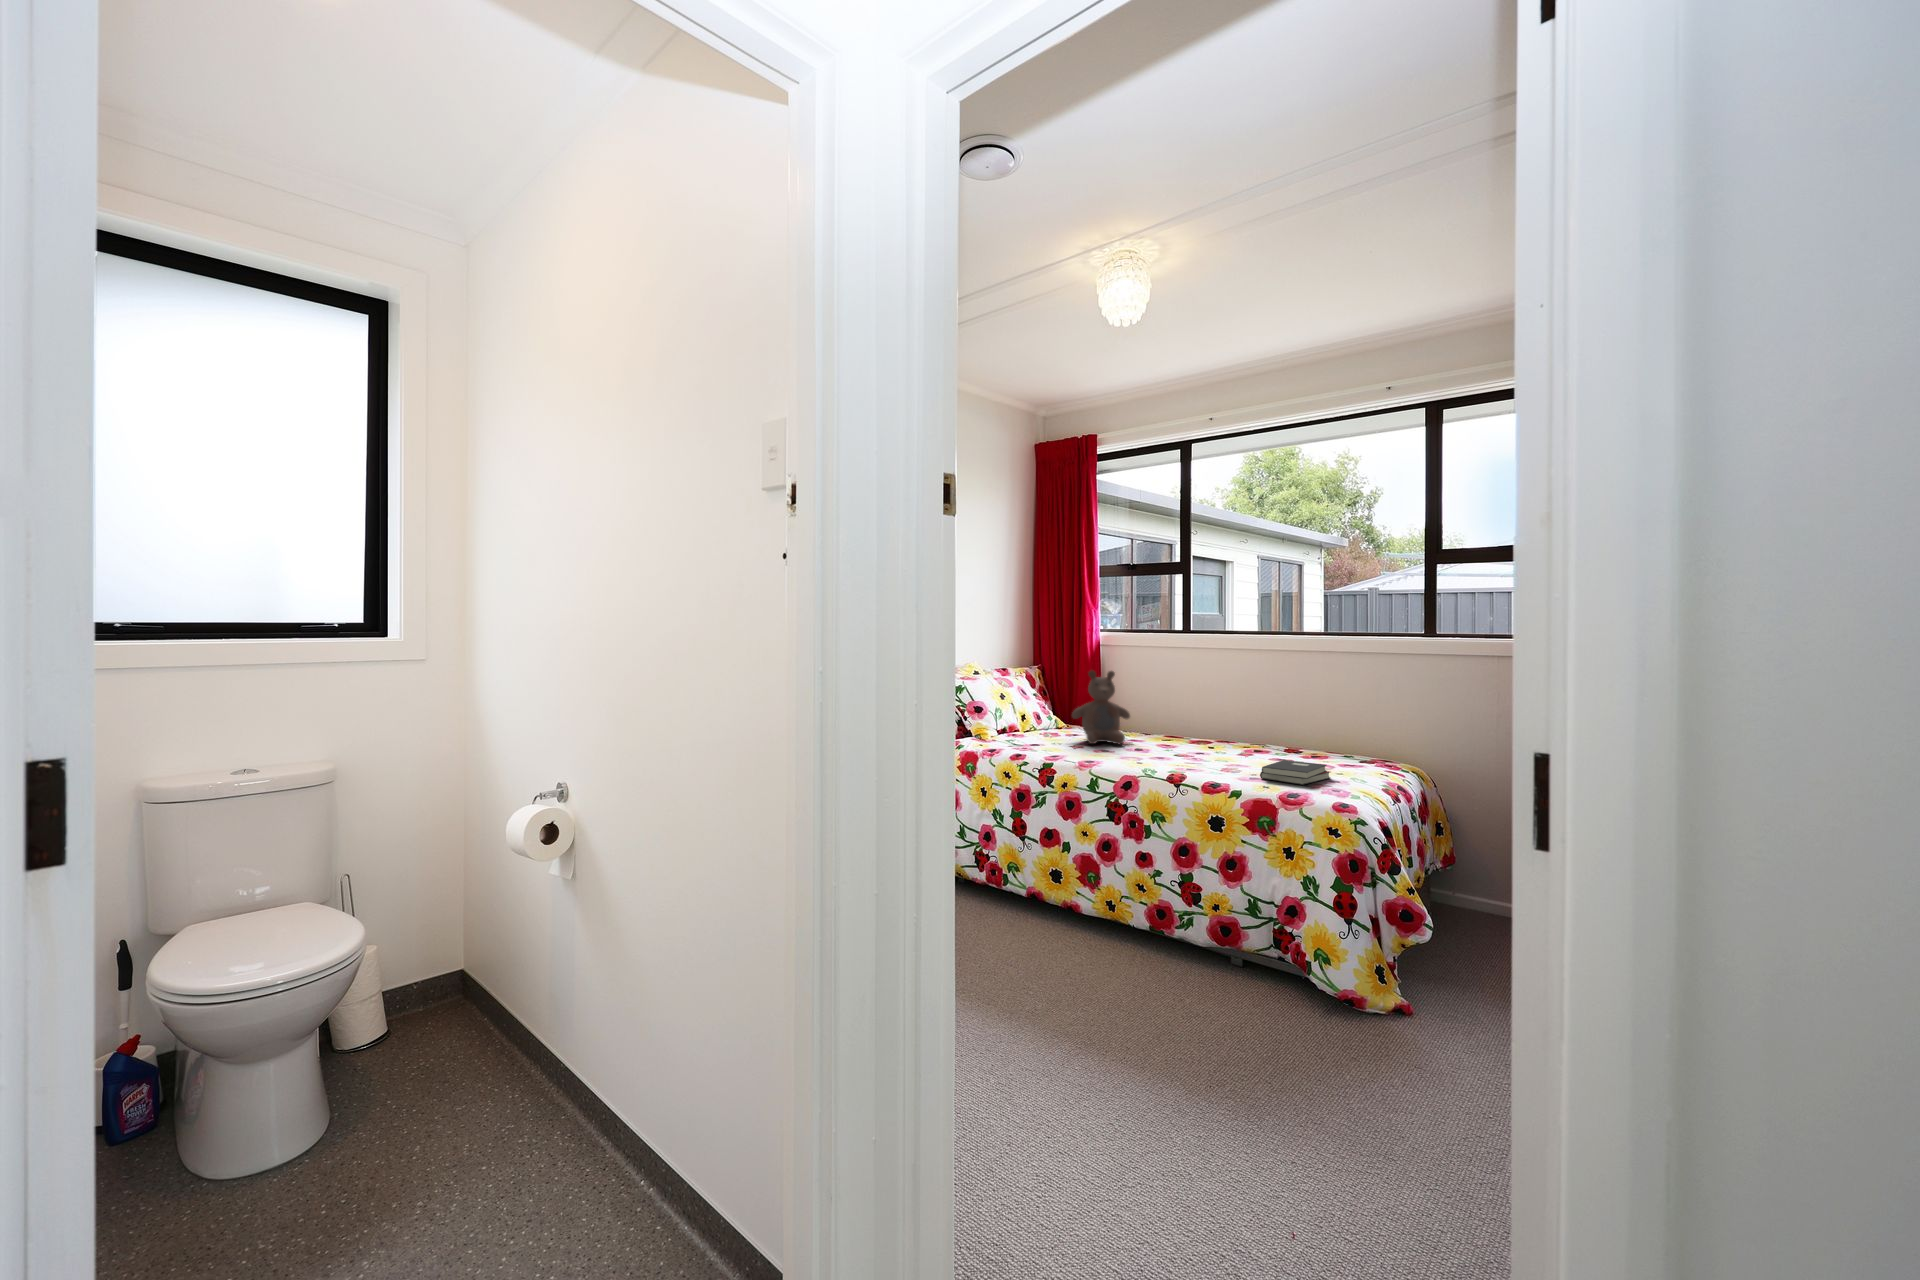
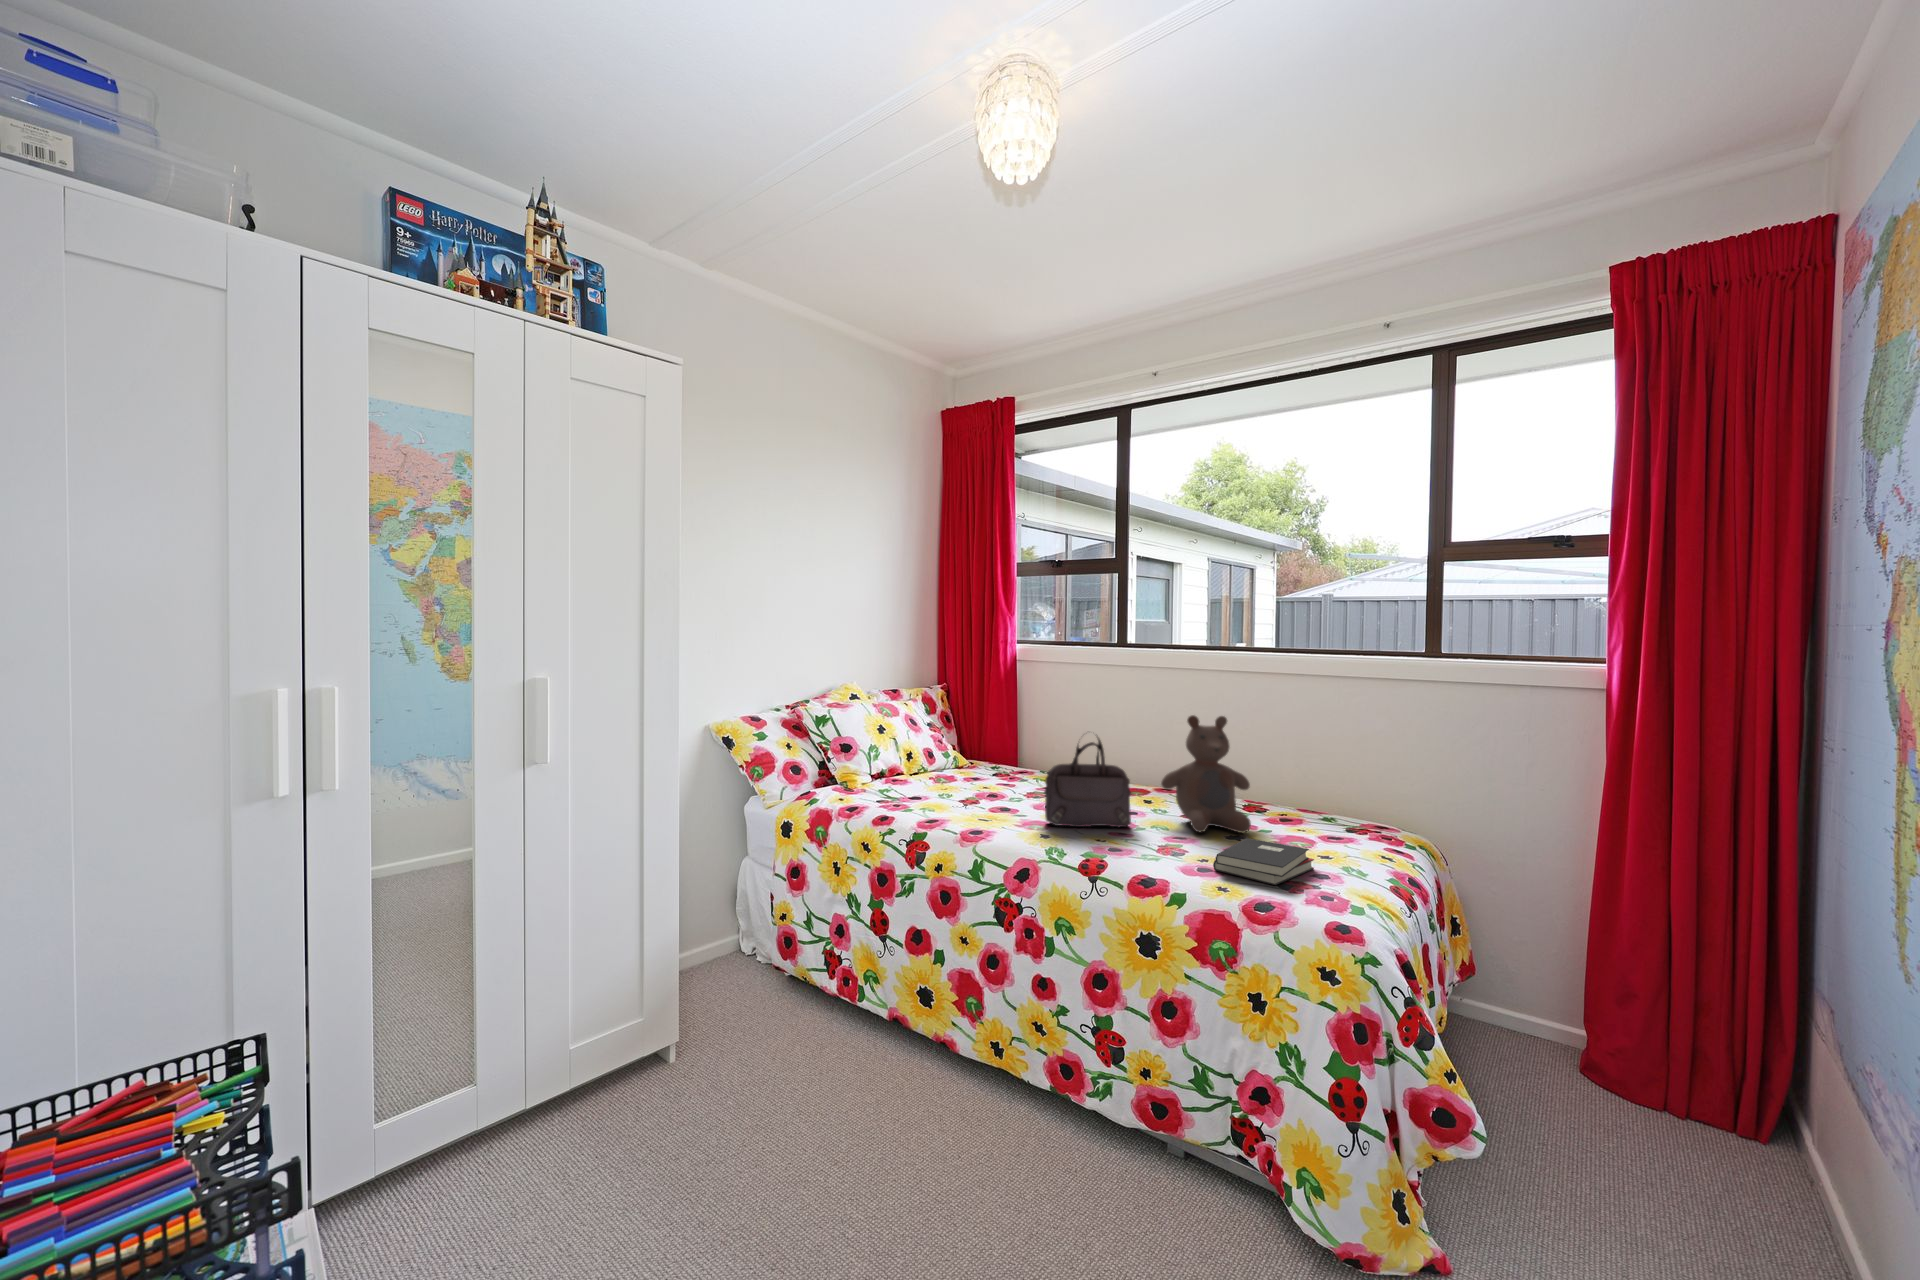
bear: present [1072,671,1130,744] -> present [1161,715,1251,833]
handbag: none [1136,690,1200,759] -> present [1044,737,1131,827]

